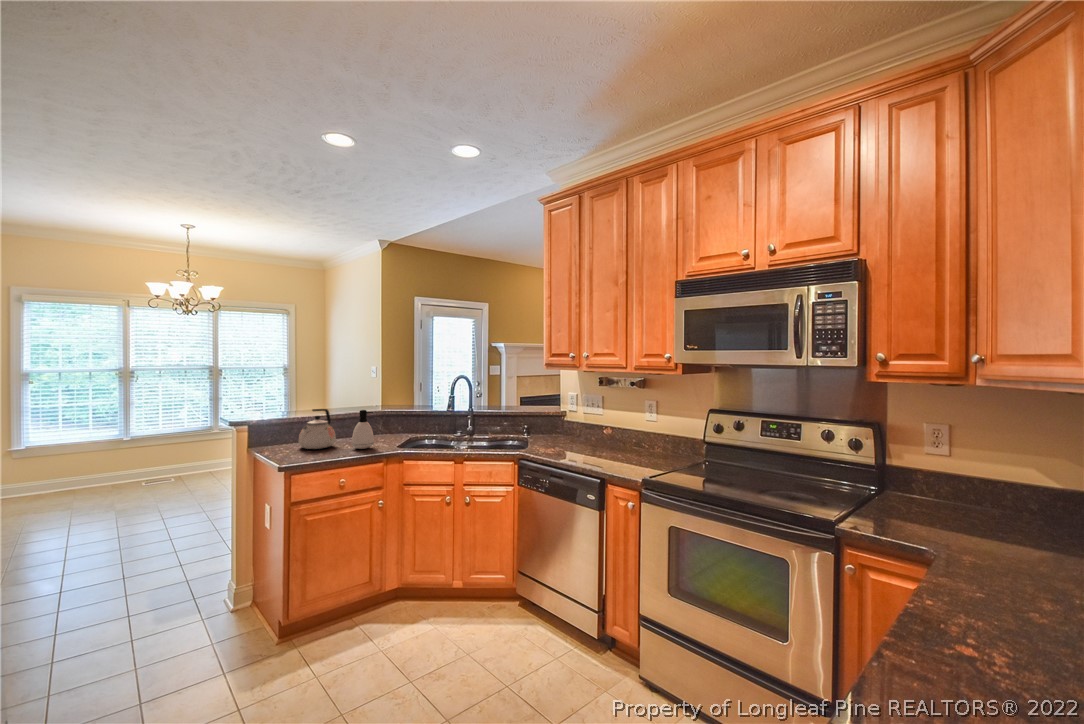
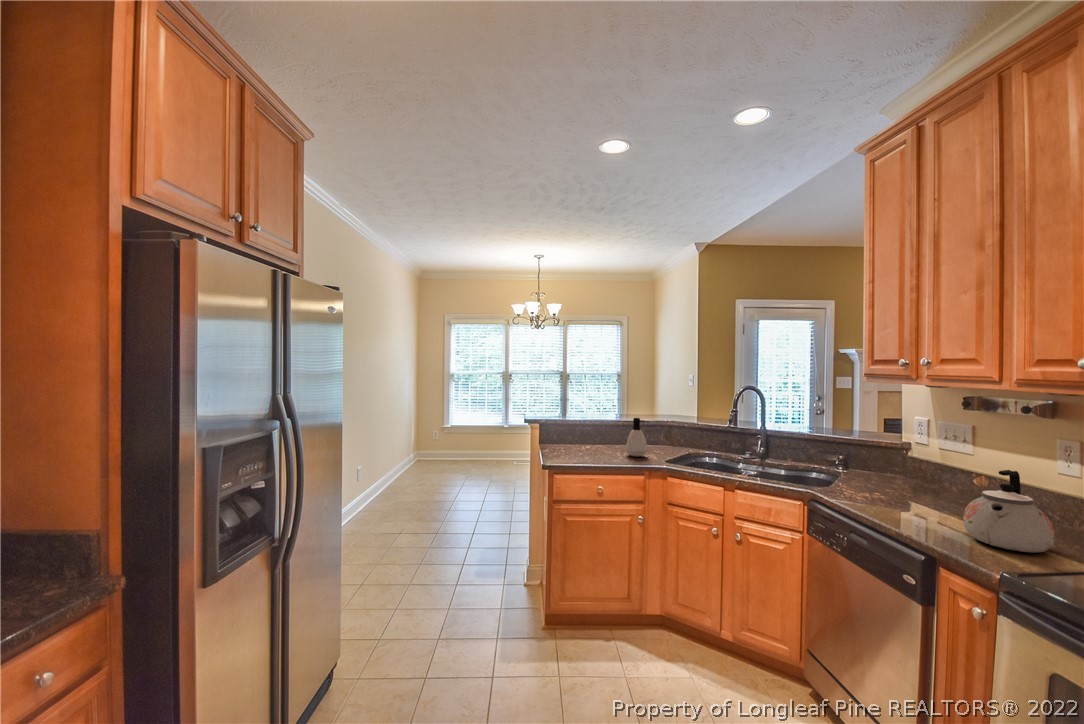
kettle: present [299,409,336,449] -> present [963,470,1054,552]

